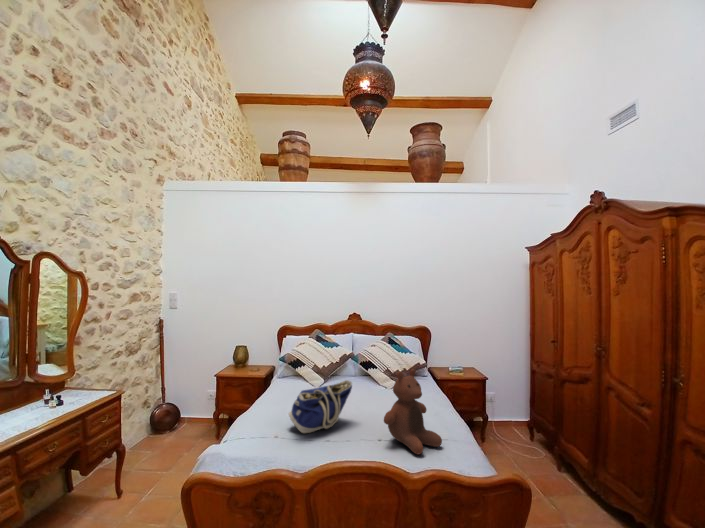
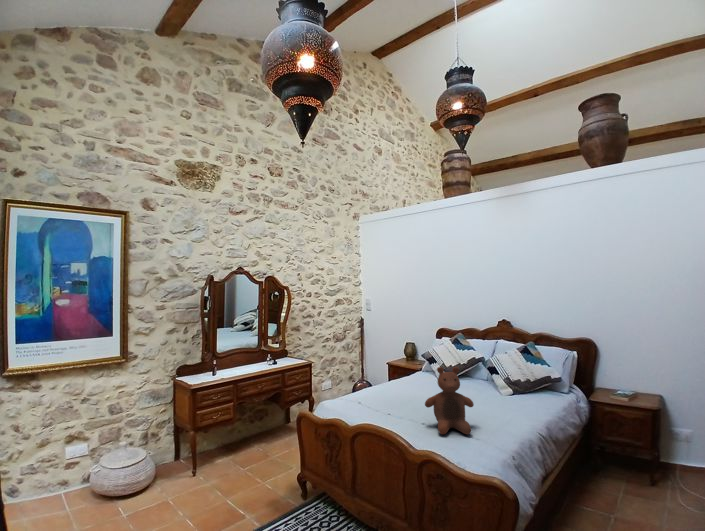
tote bag: present [289,380,352,433] -> none [374,372,427,406]

